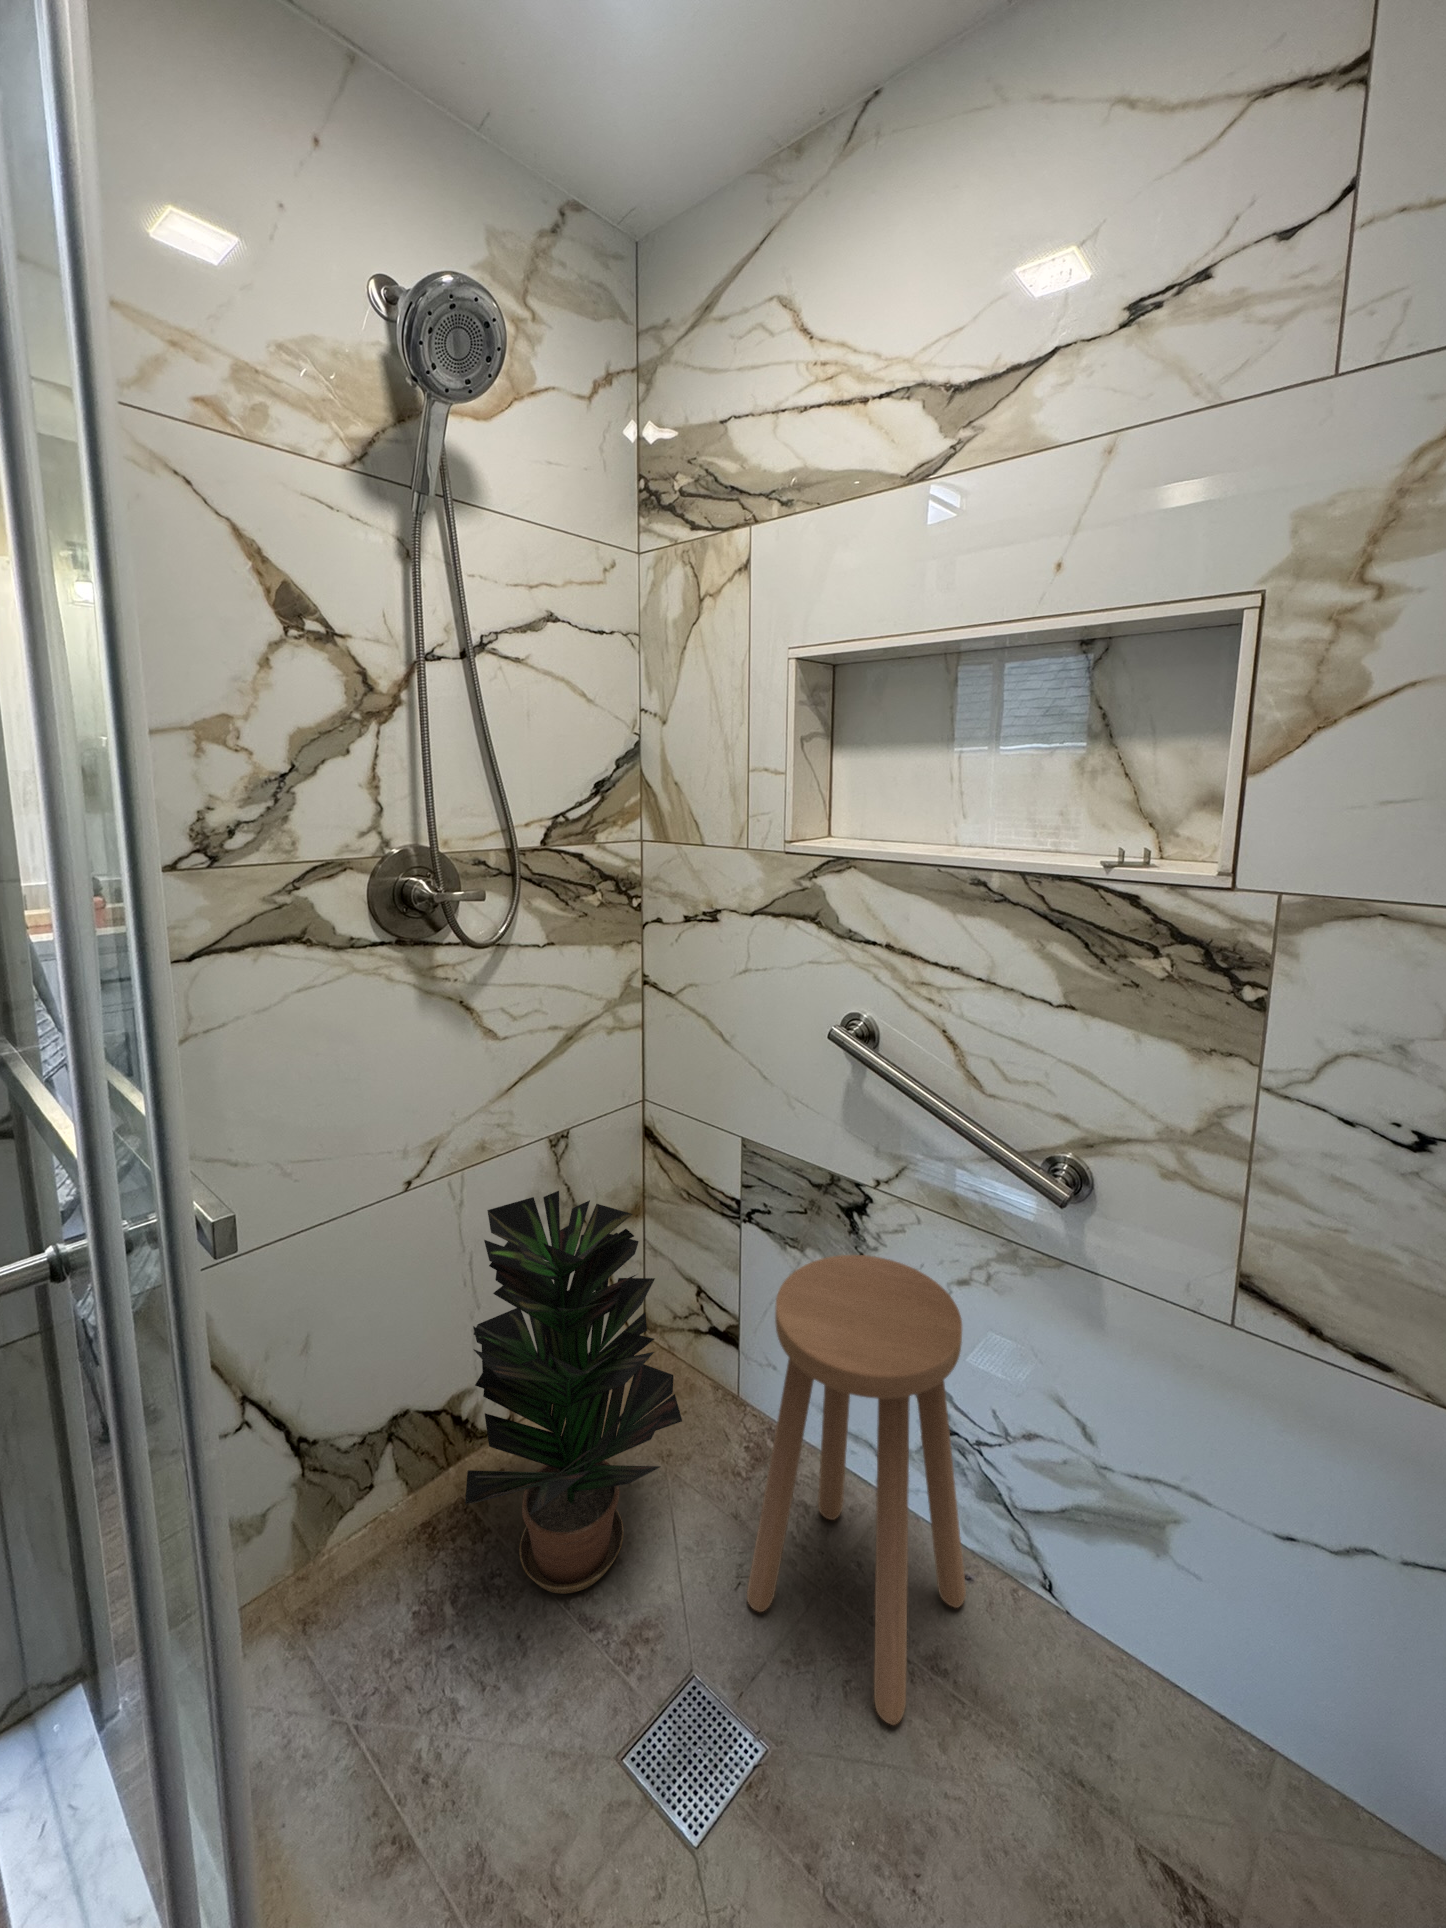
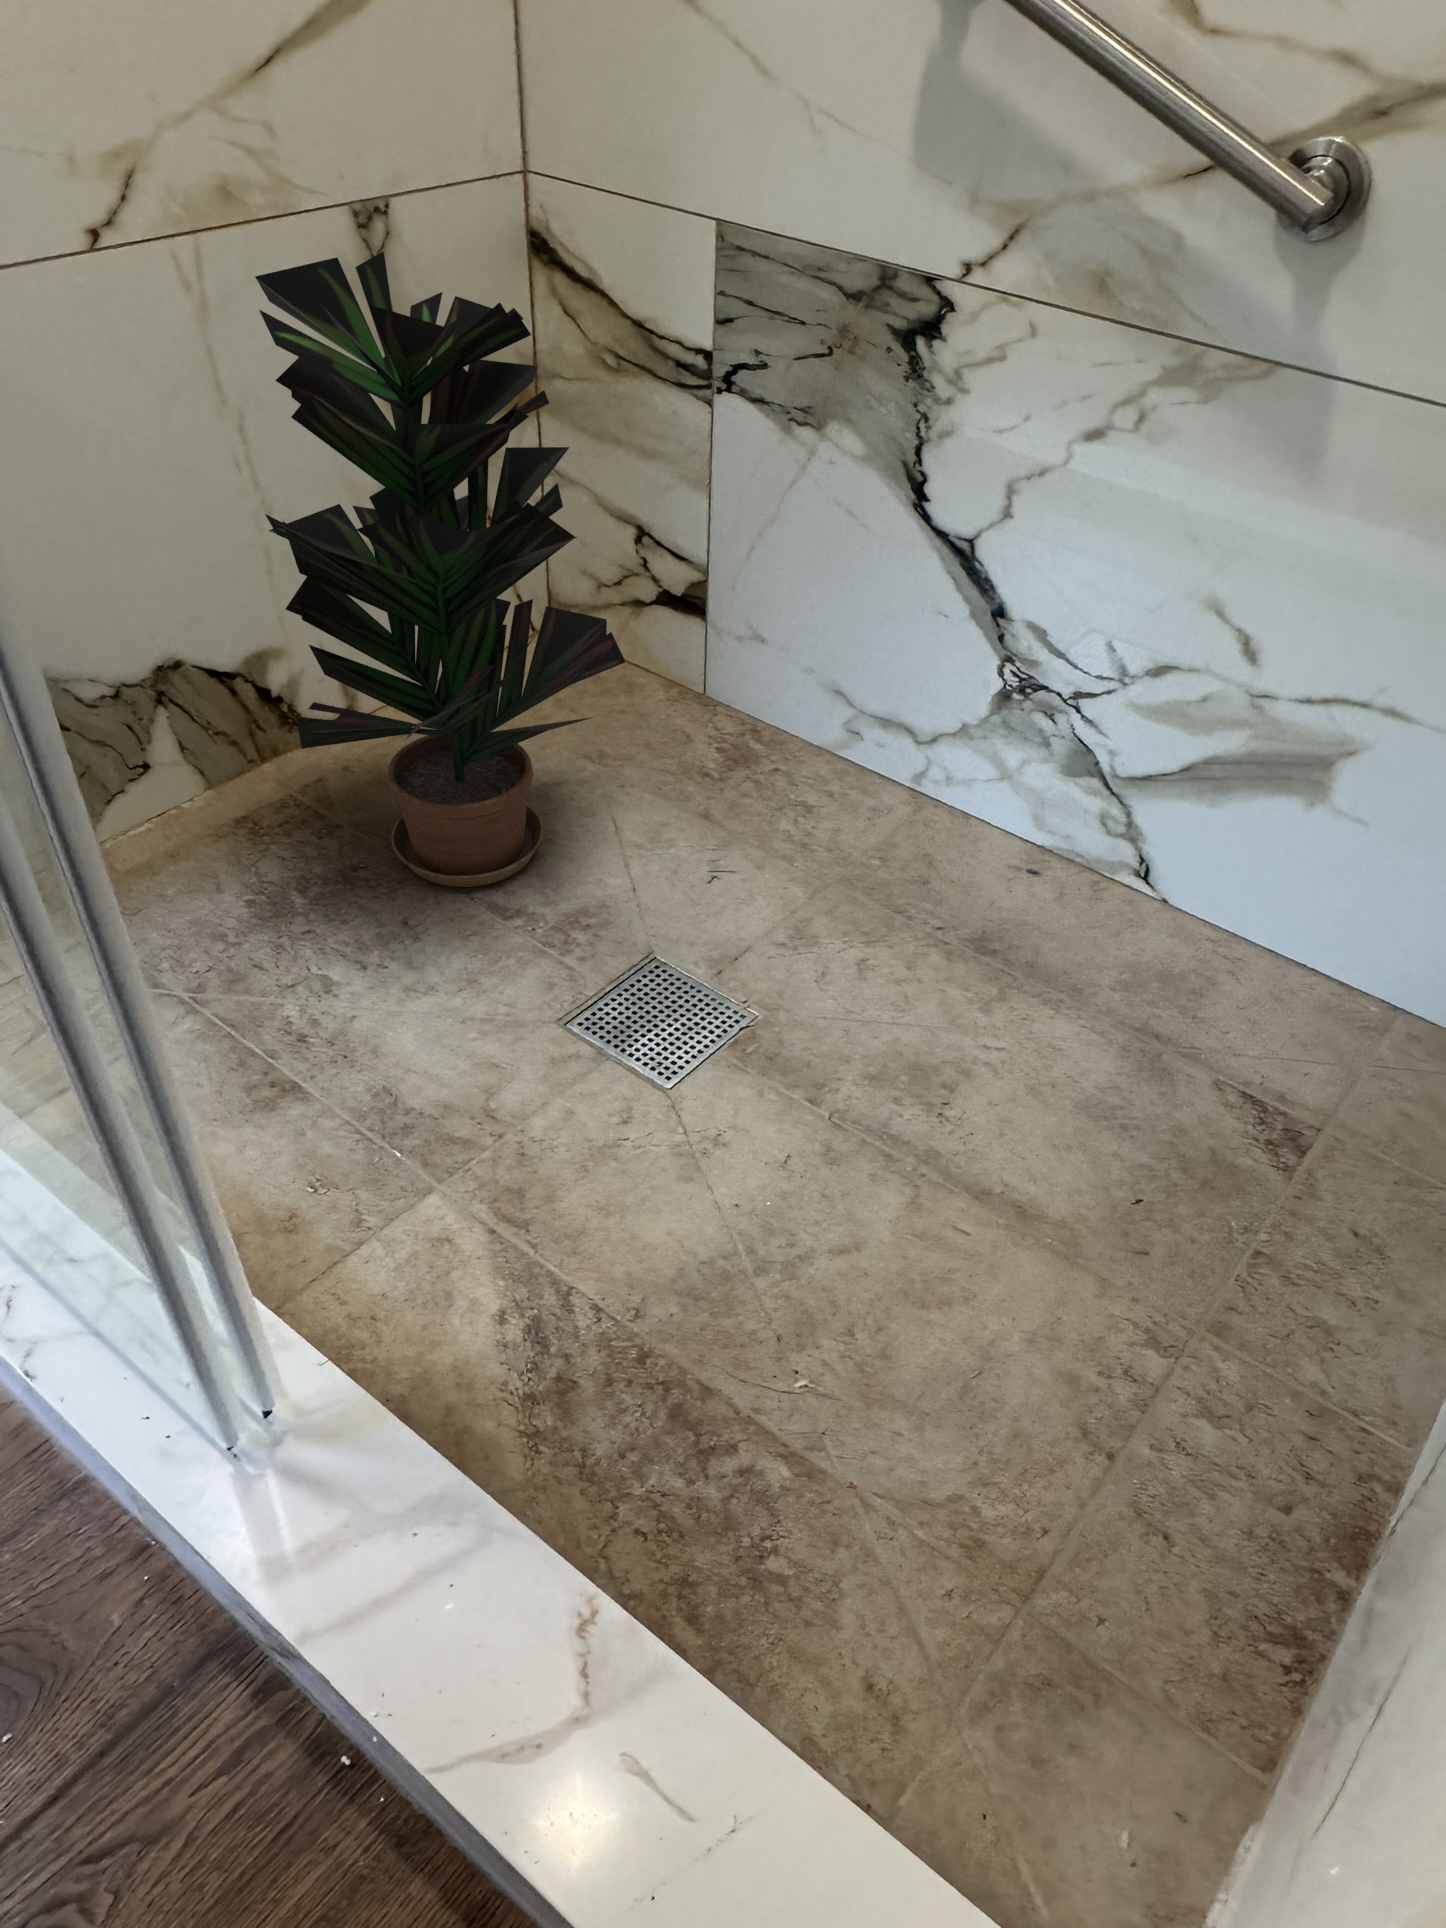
stool: present [747,1255,966,1725] -> none [725,392,1088,991]

